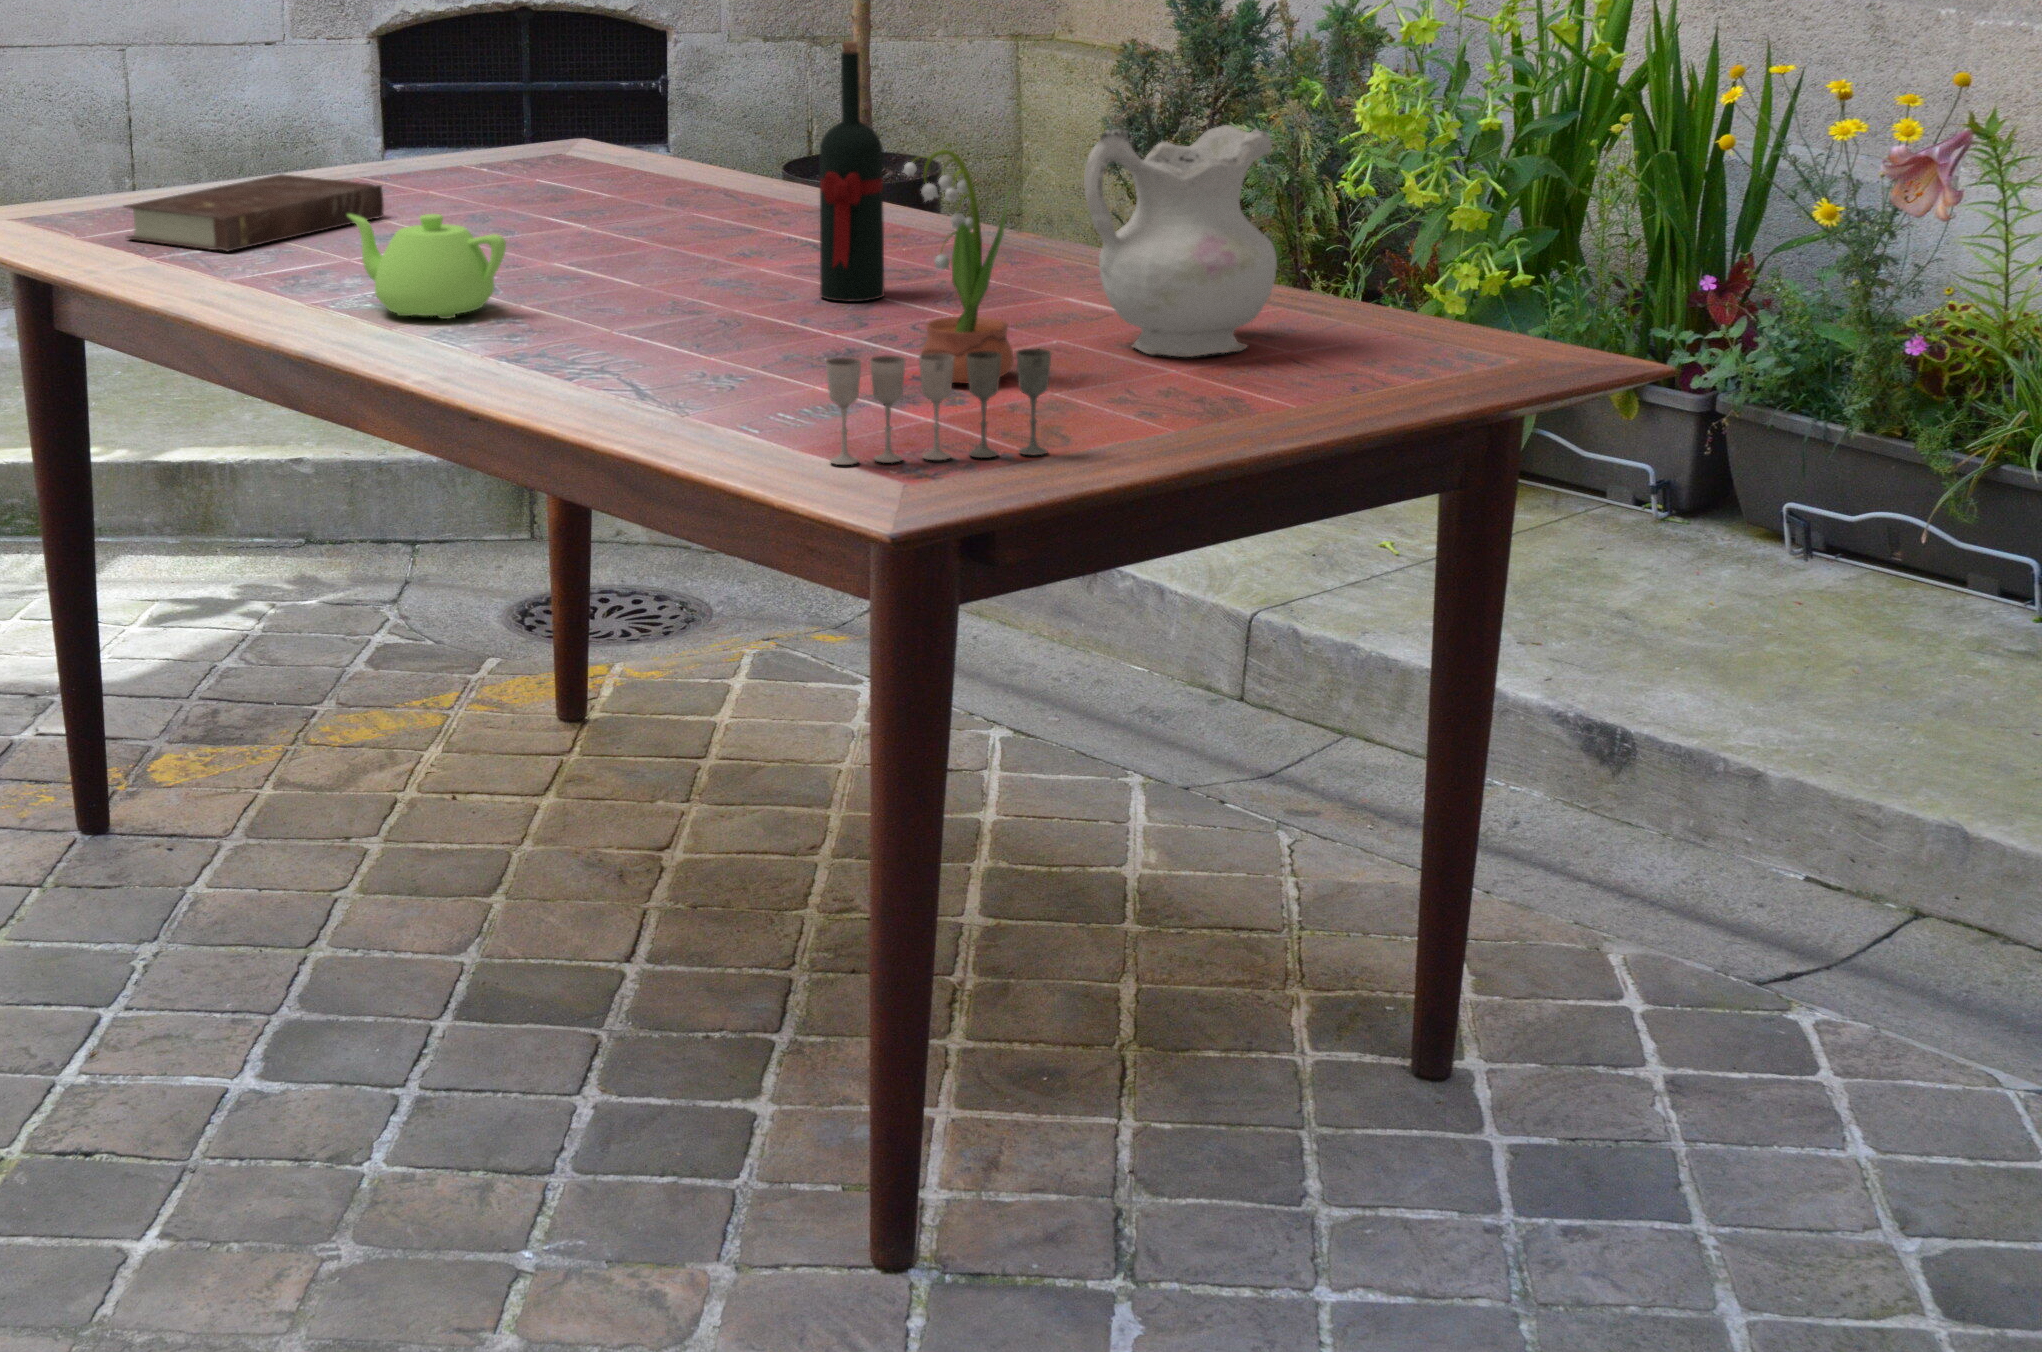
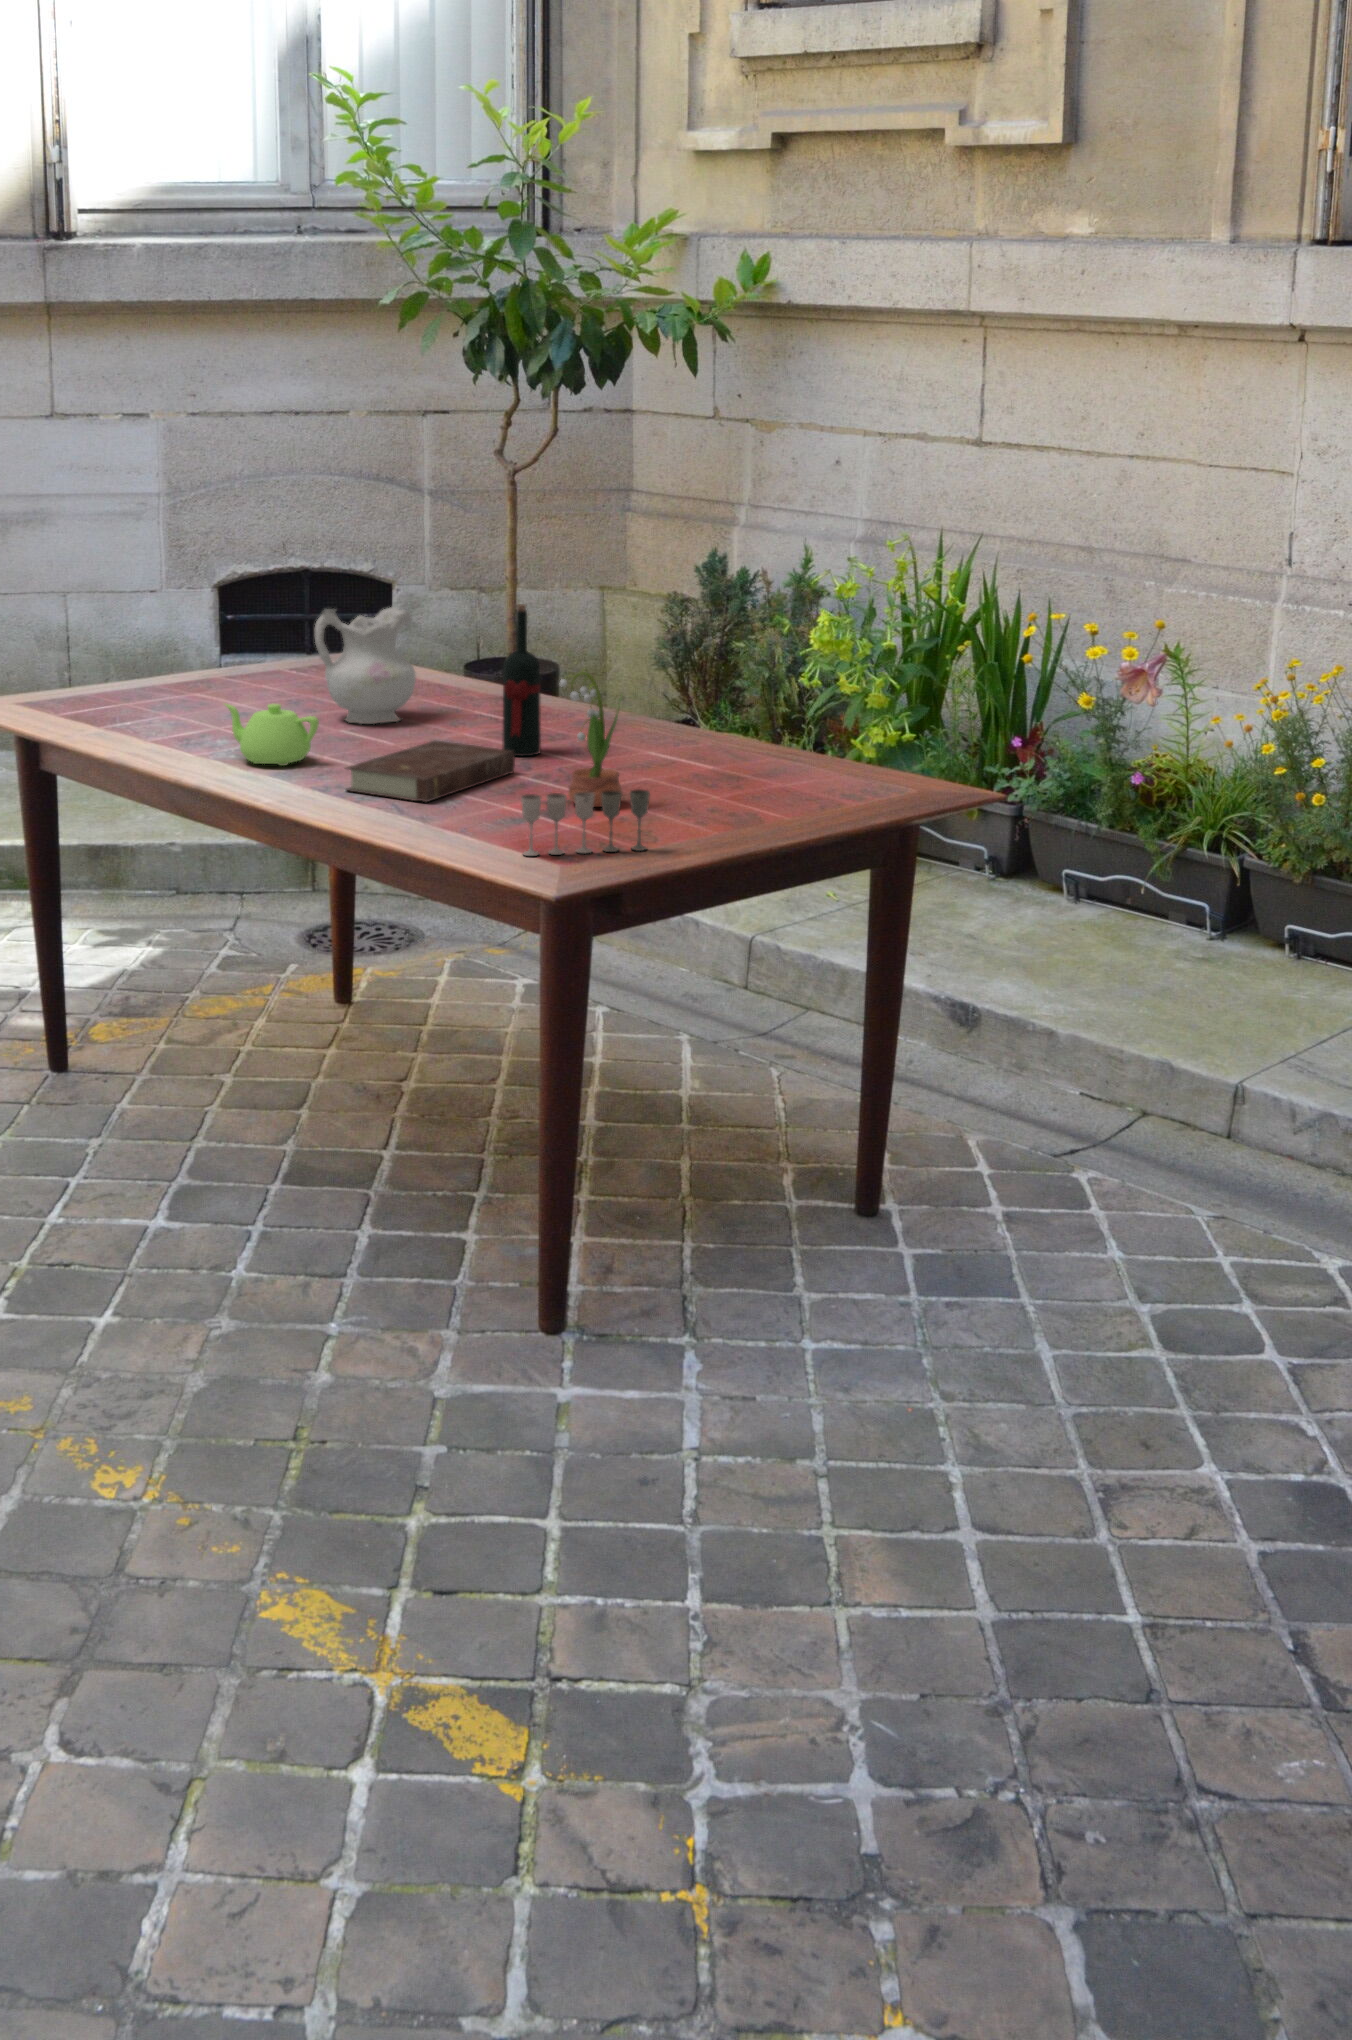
ceramic pitcher: present [1084,125,1277,357] -> present [315,607,416,724]
book: present [124,174,384,251] -> present [346,741,515,802]

